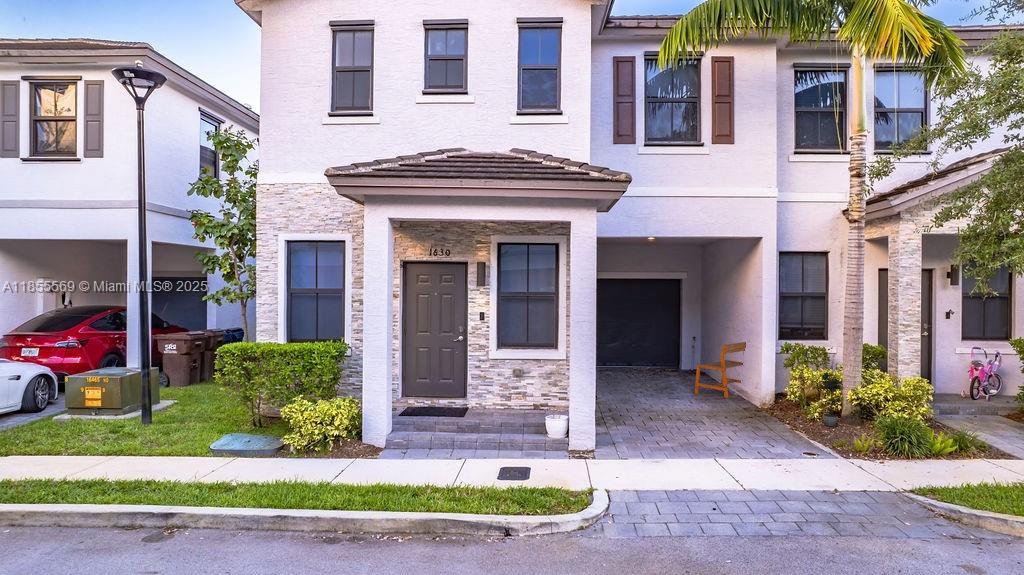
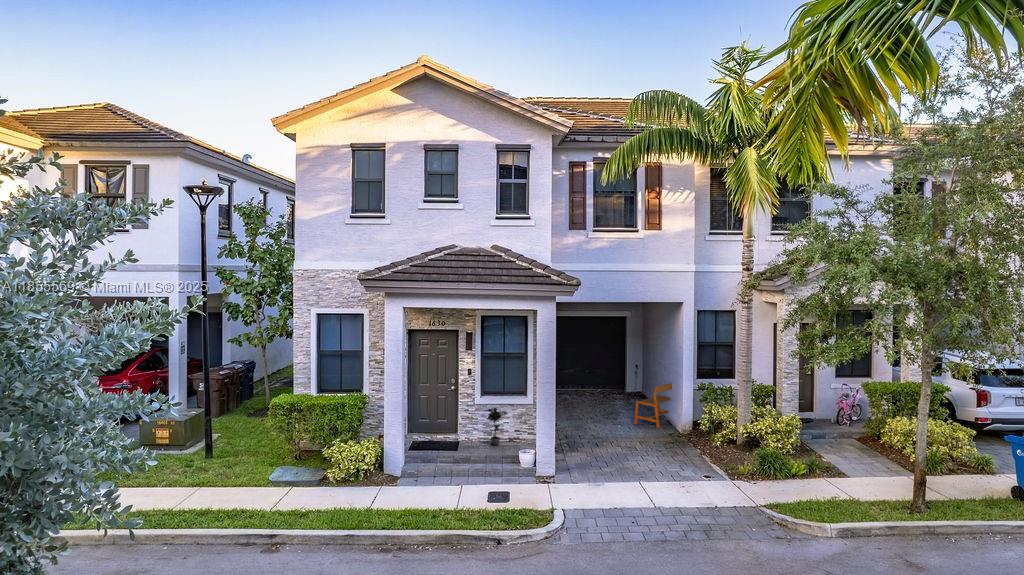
potted plant: present [818,371,844,427] -> present [485,408,507,446]

